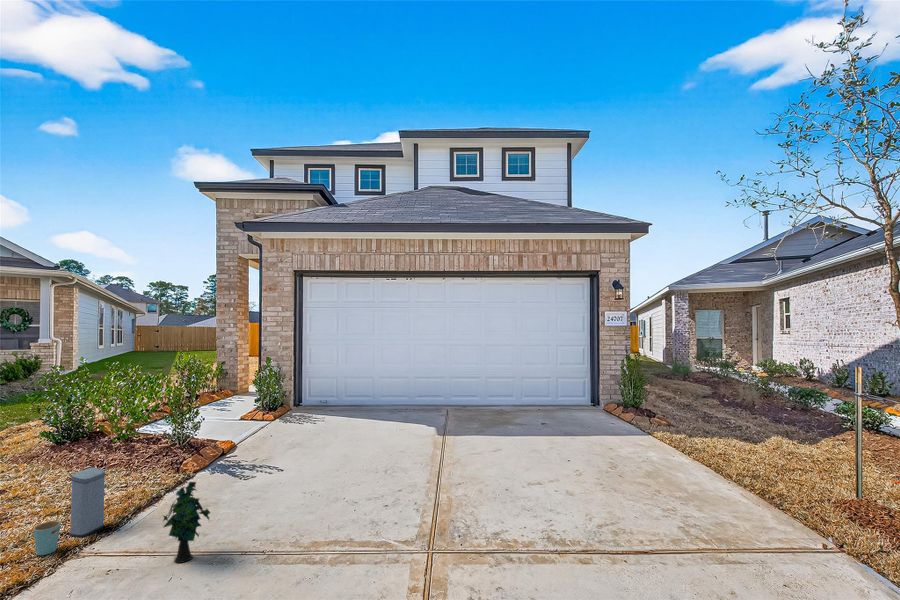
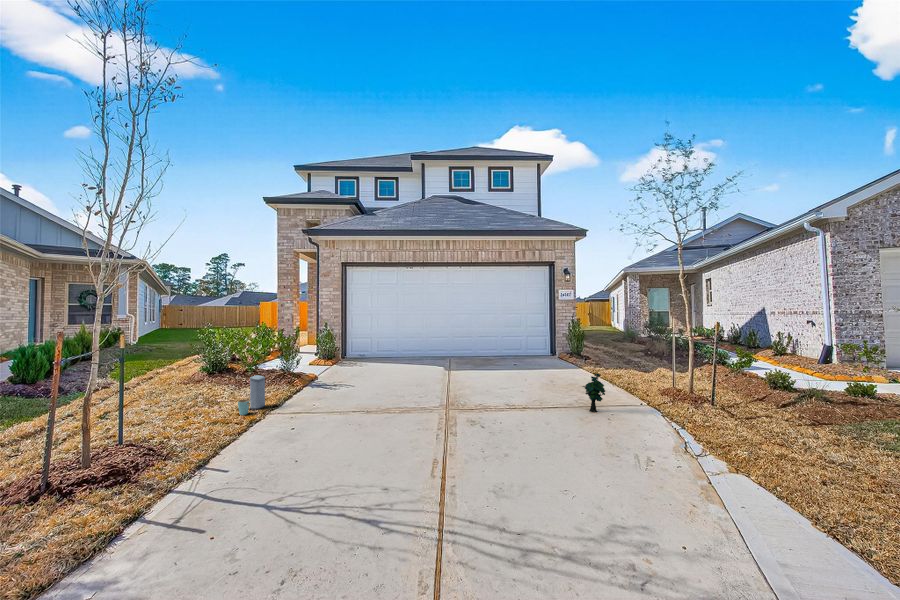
decorative plant: present [163,482,210,563] -> present [583,374,605,412]

